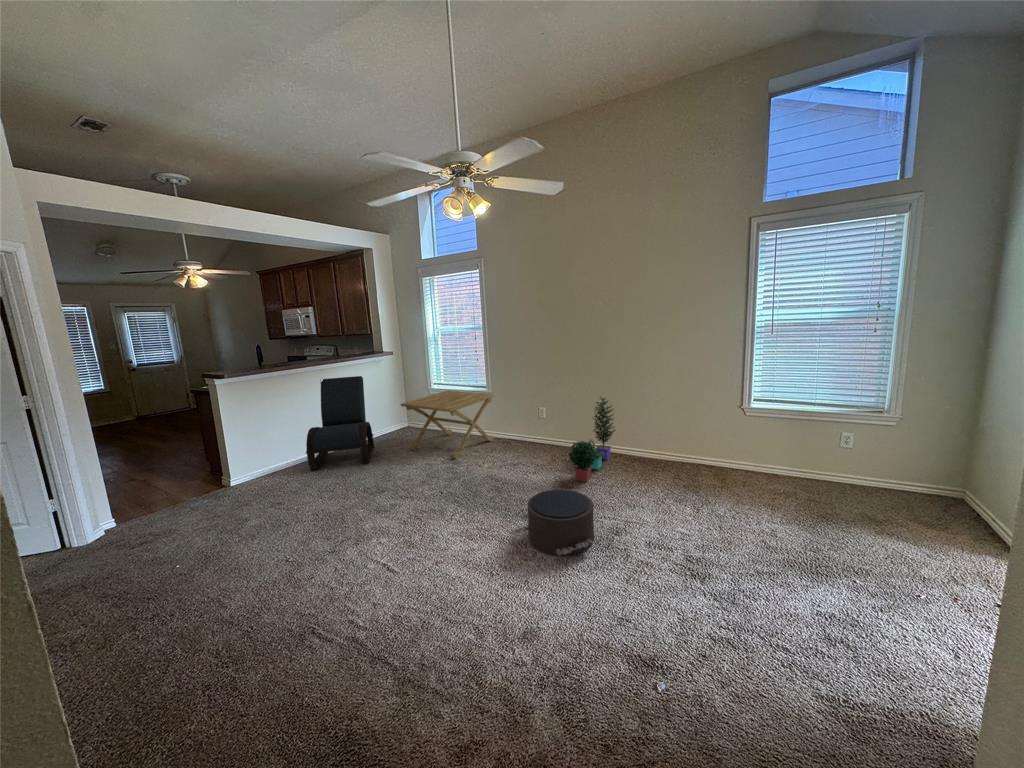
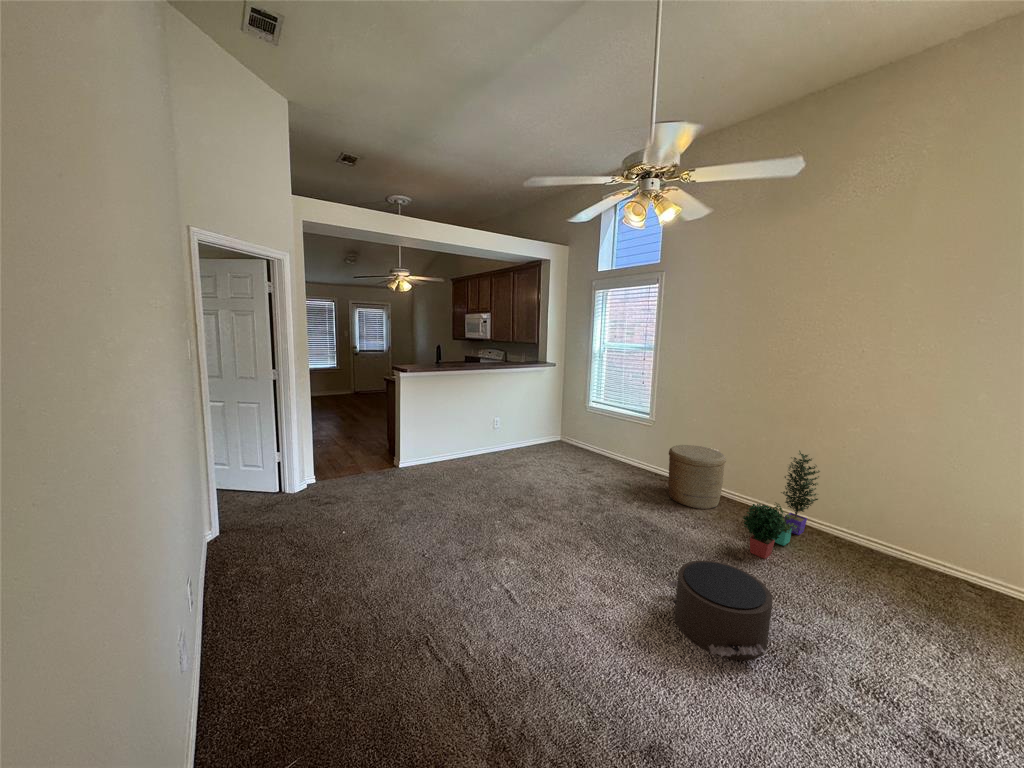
lounge chair: present [306,376,374,471] -> none [462,382,524,472]
side table: present [401,390,495,459] -> none [554,411,657,488]
woven basket: none [507,407,552,458] -> present [668,445,726,509]

